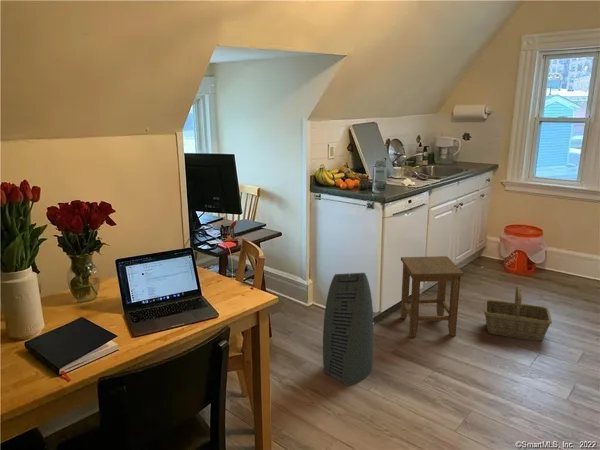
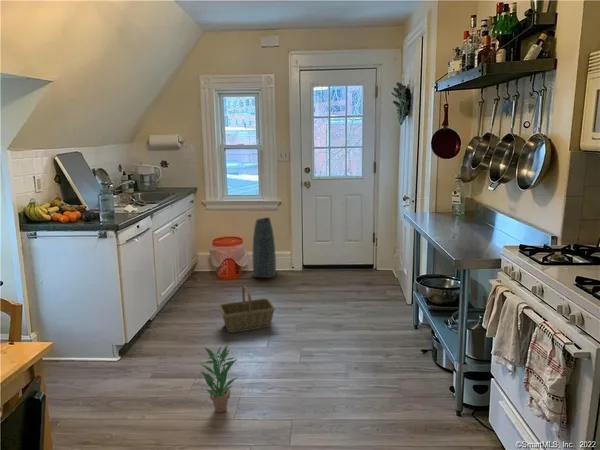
stool: present [401,256,464,337] -> none [138,273,203,357]
air purifier: present [323,273,374,385] -> present [253,217,276,278]
potted plant: none [422,341,468,415] -> present [201,346,236,412]

